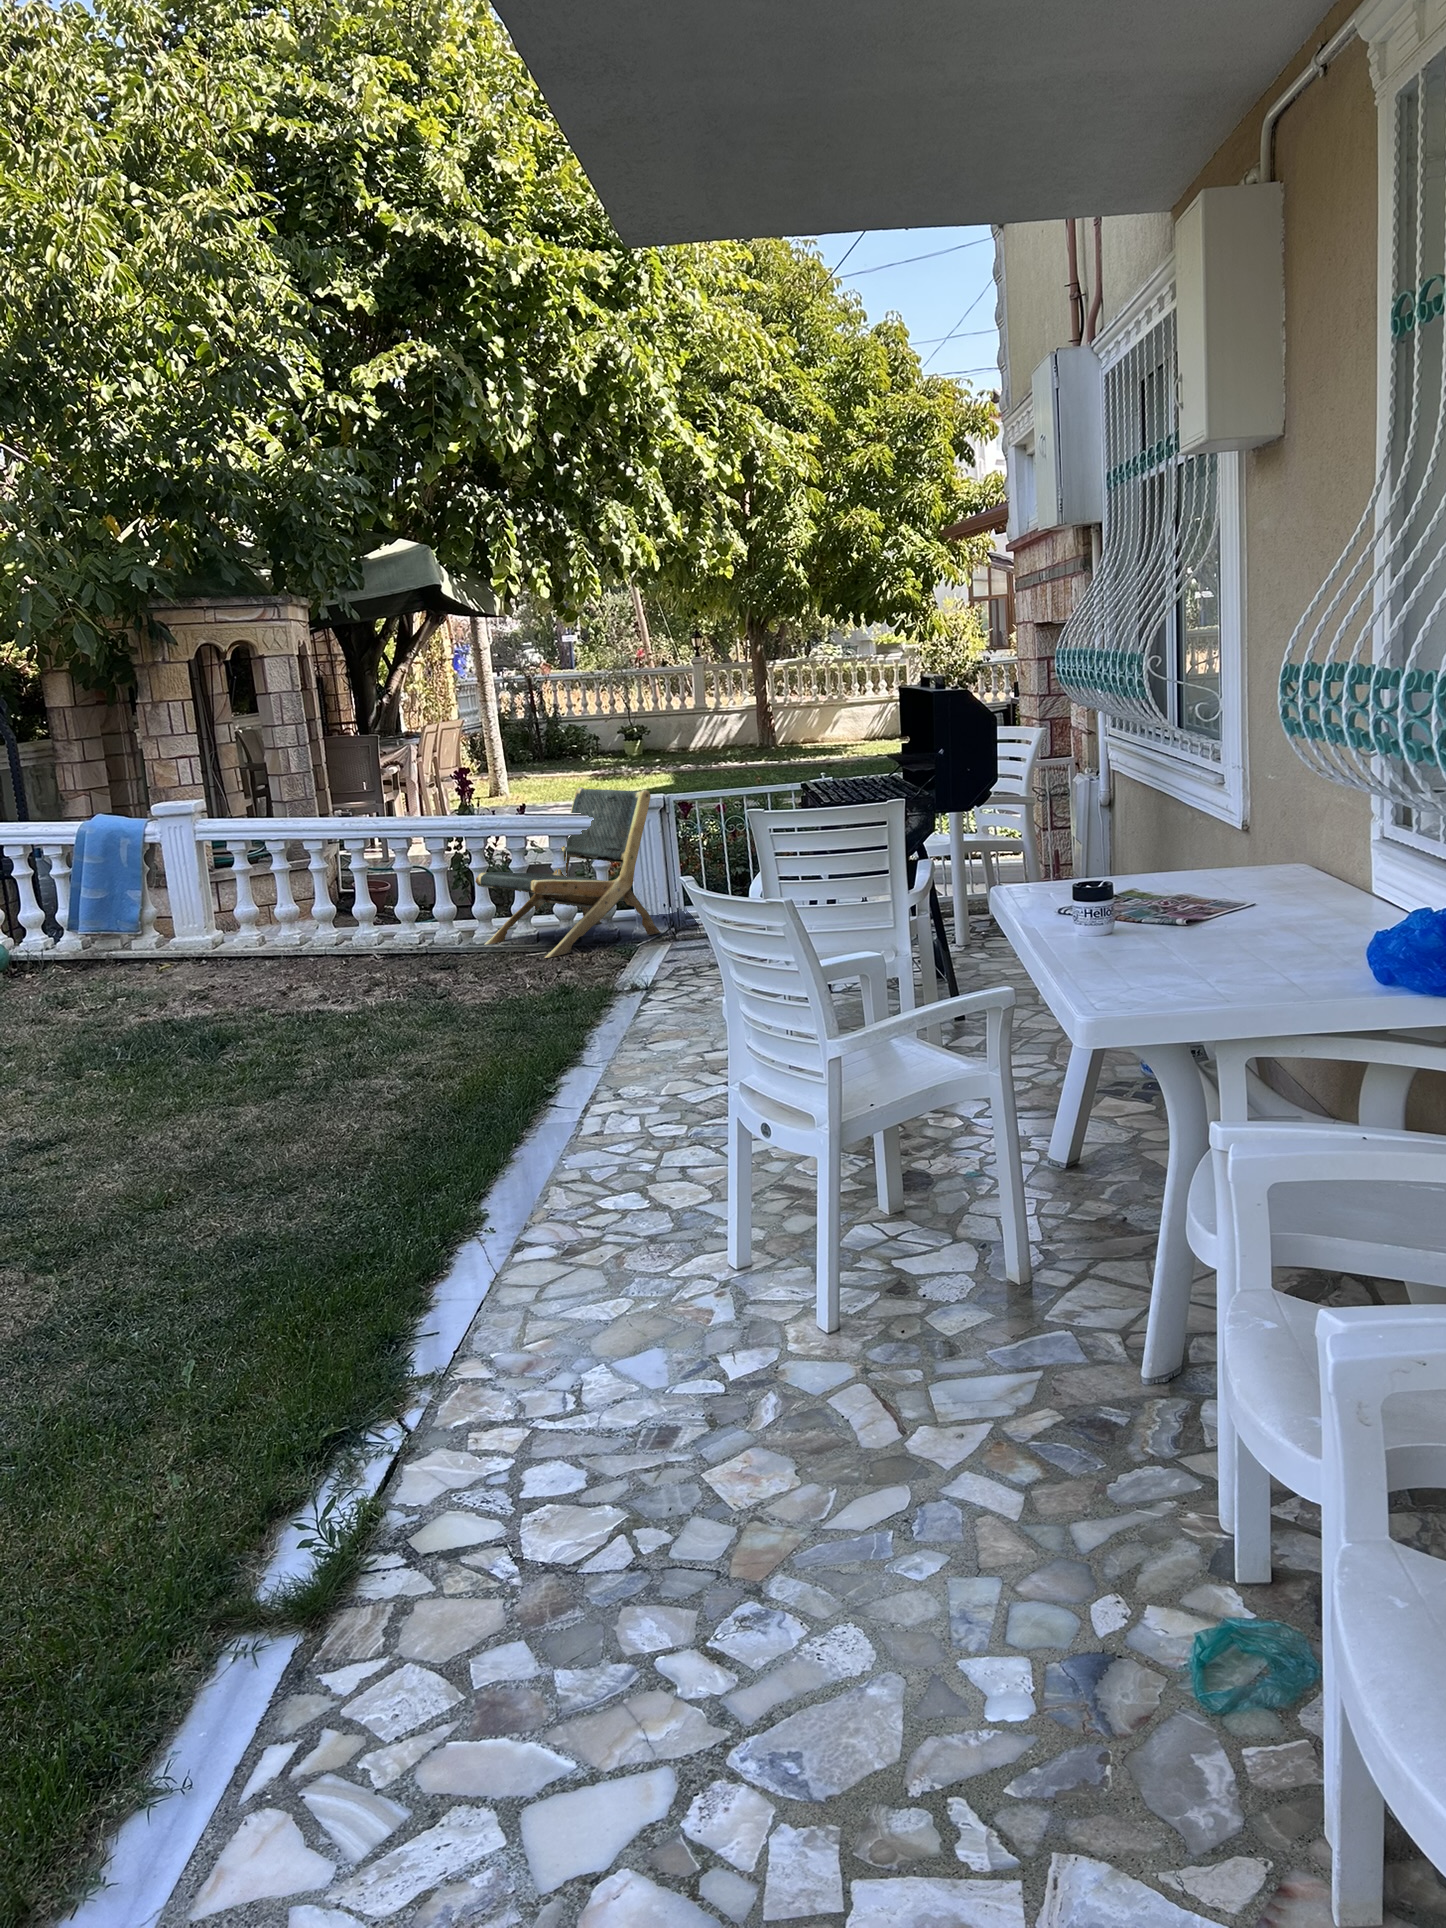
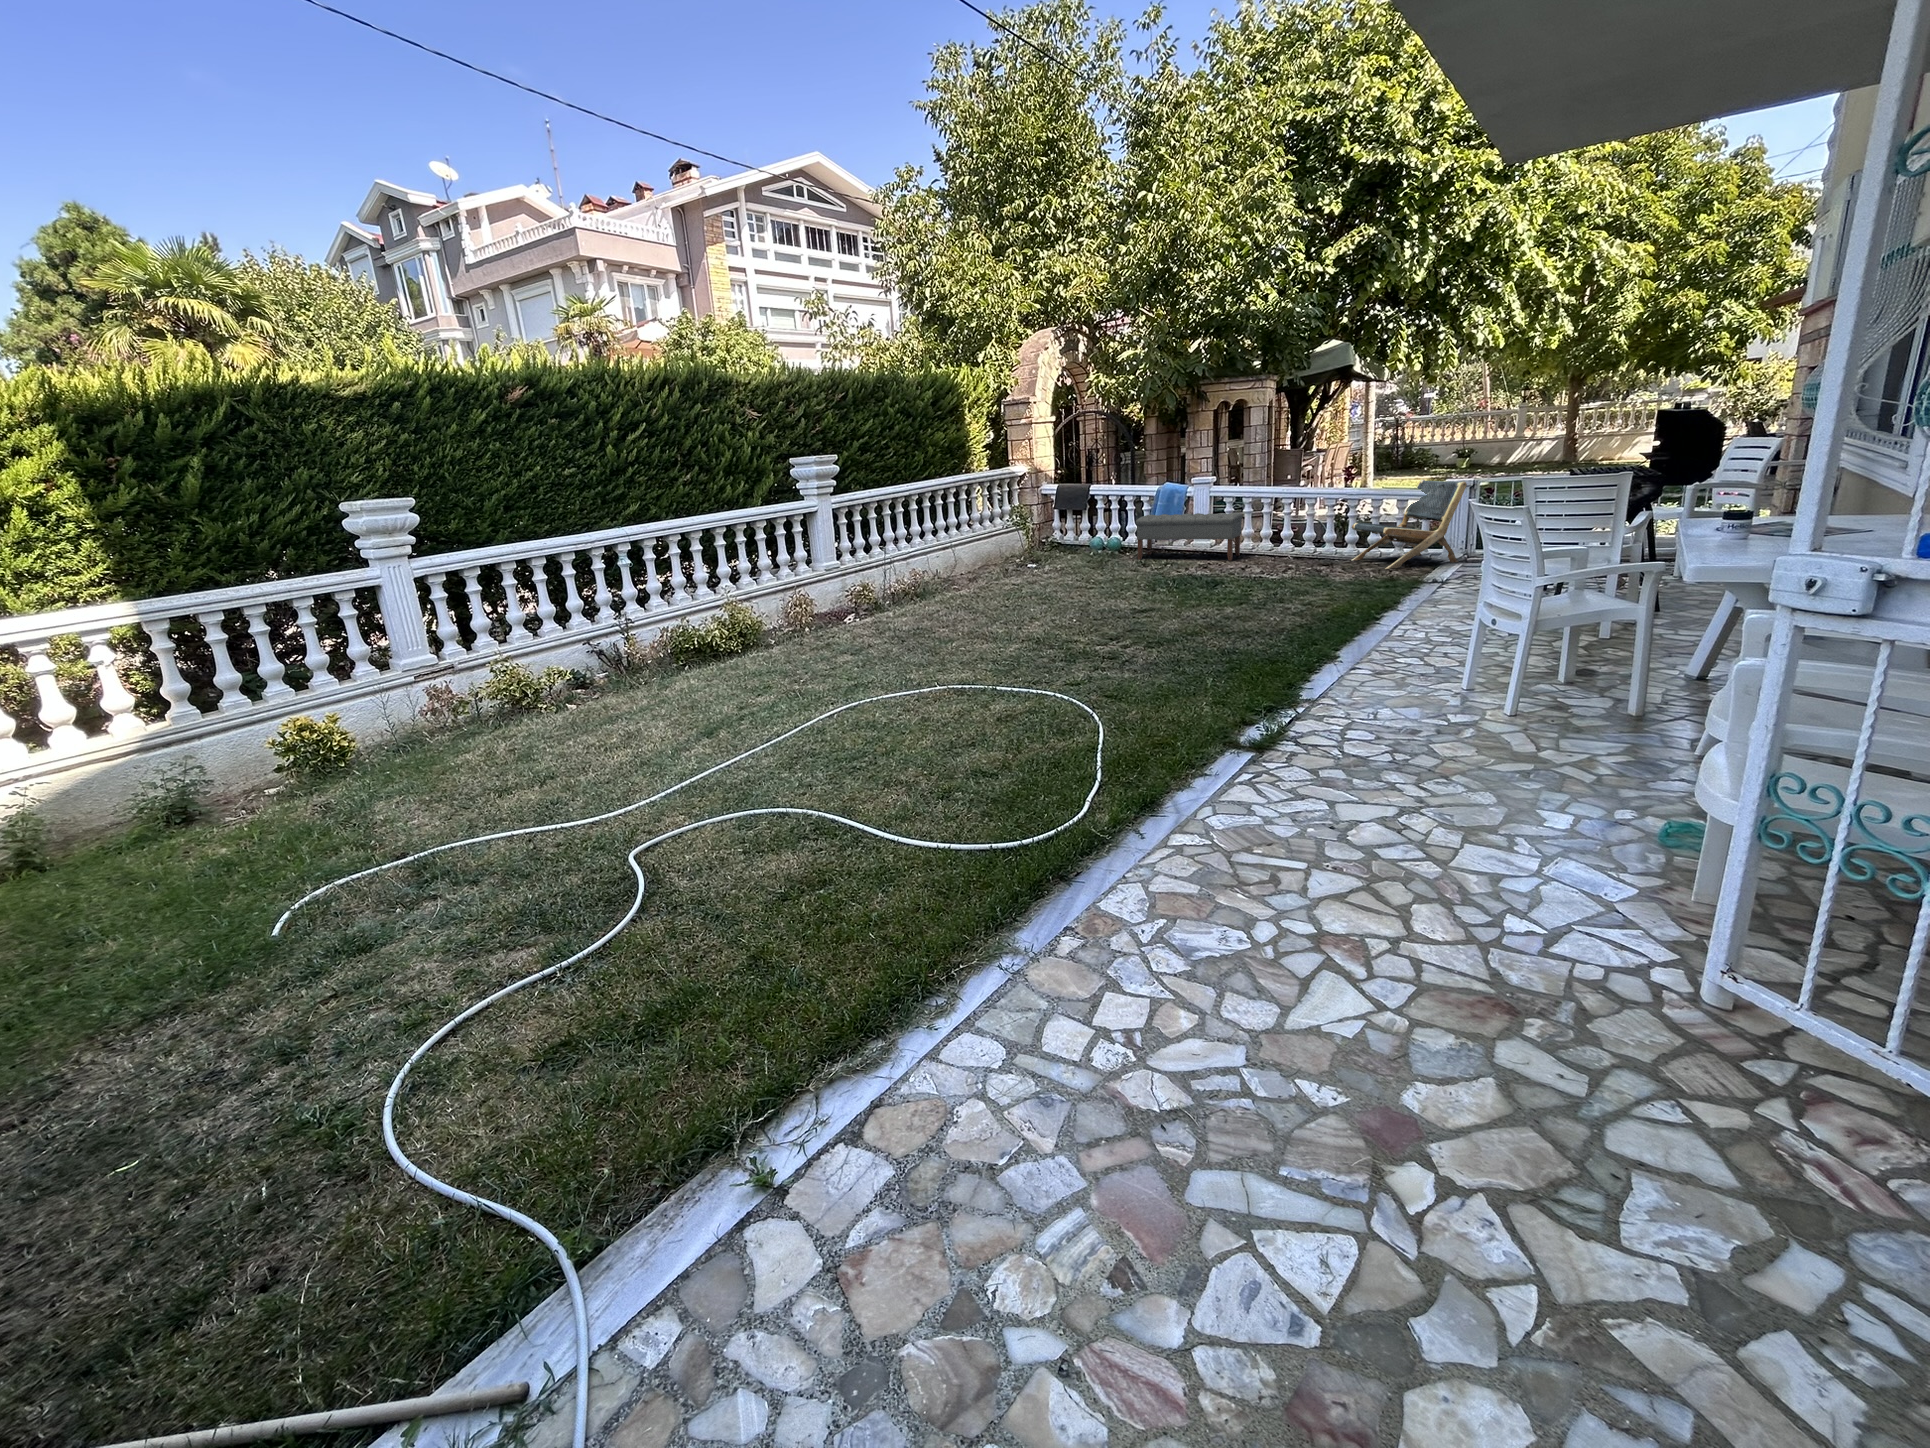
bench: none [32,865,274,982] -> present [1136,513,1243,561]

